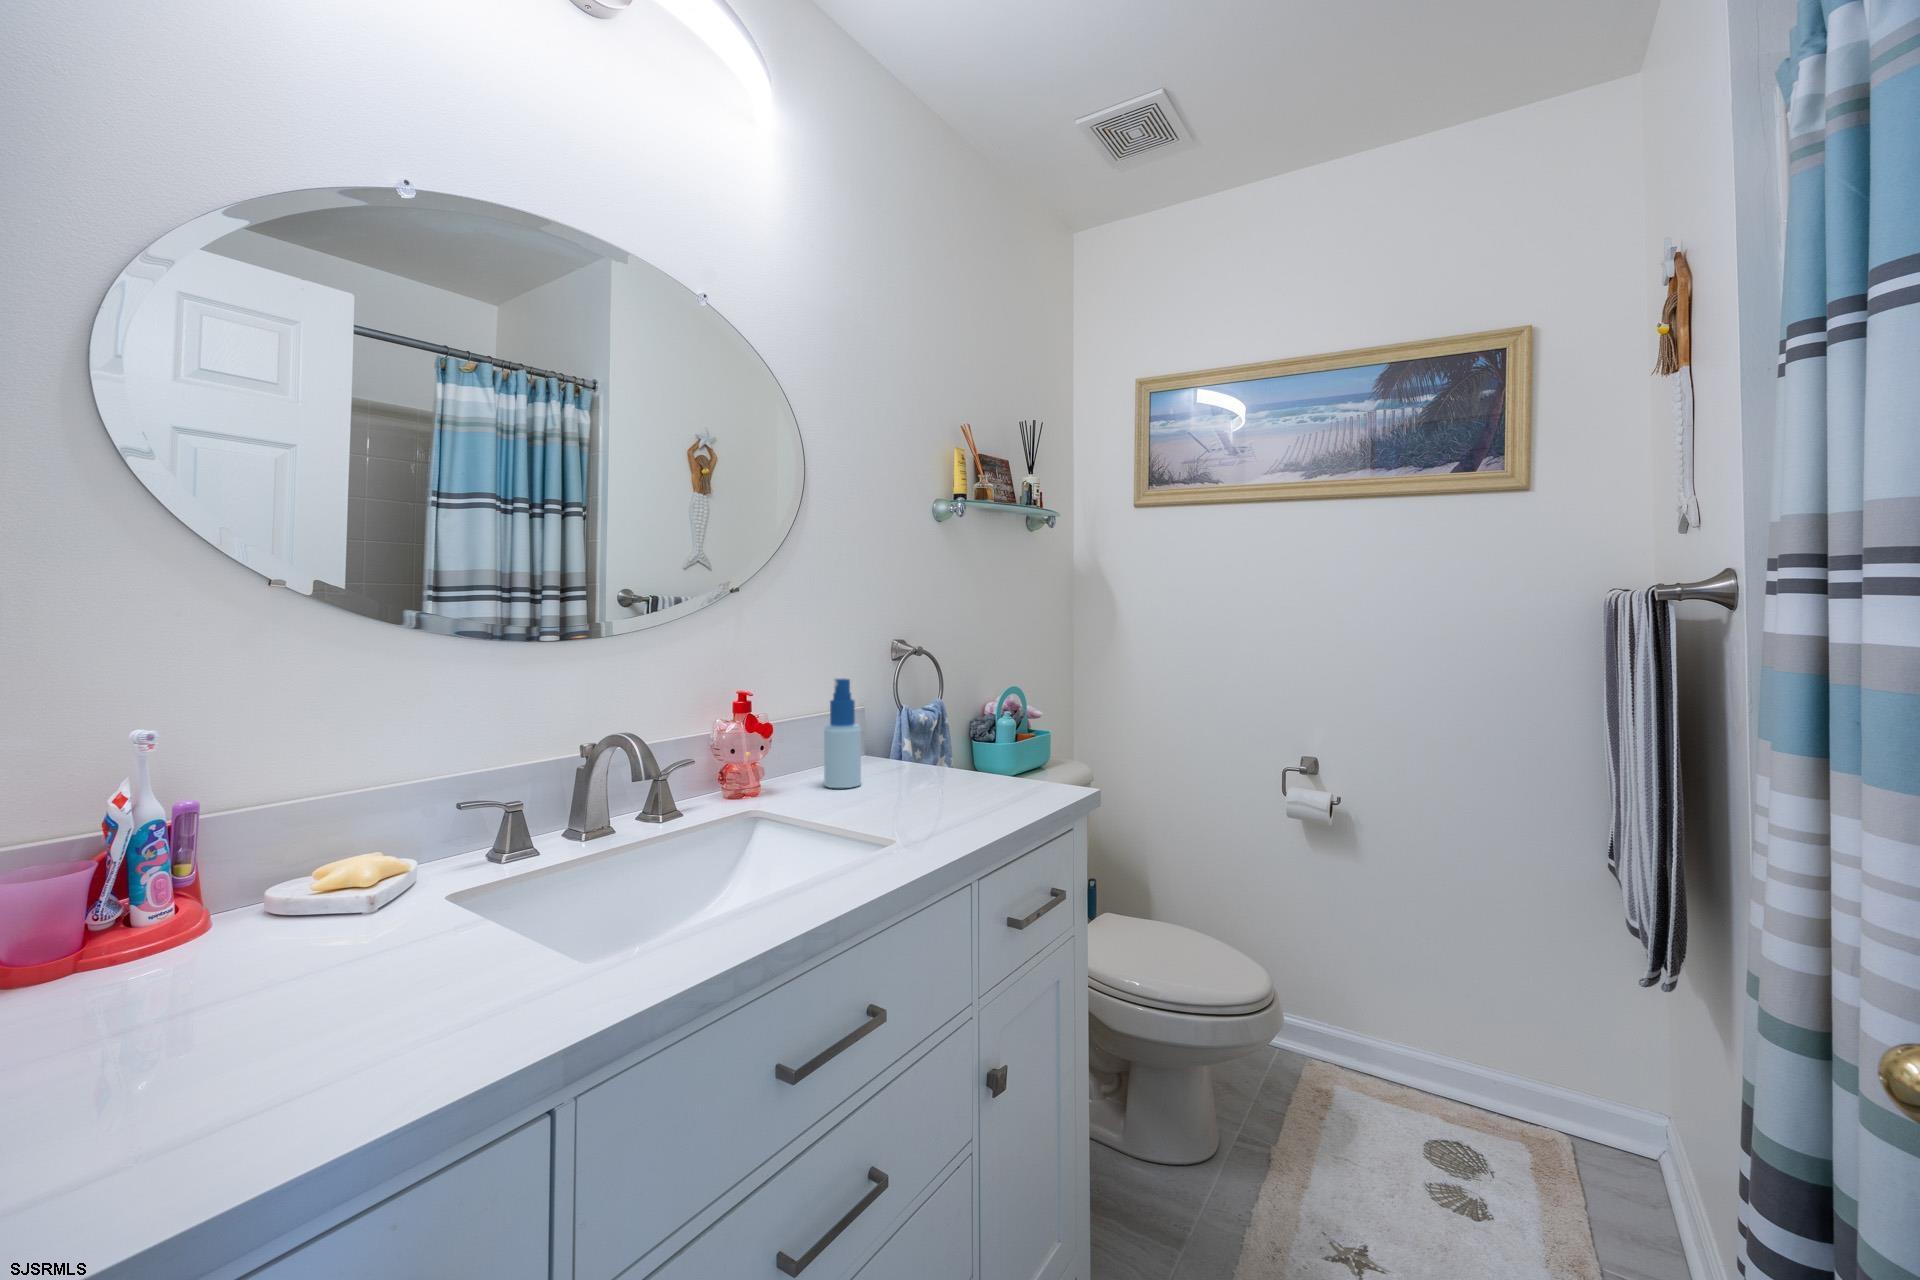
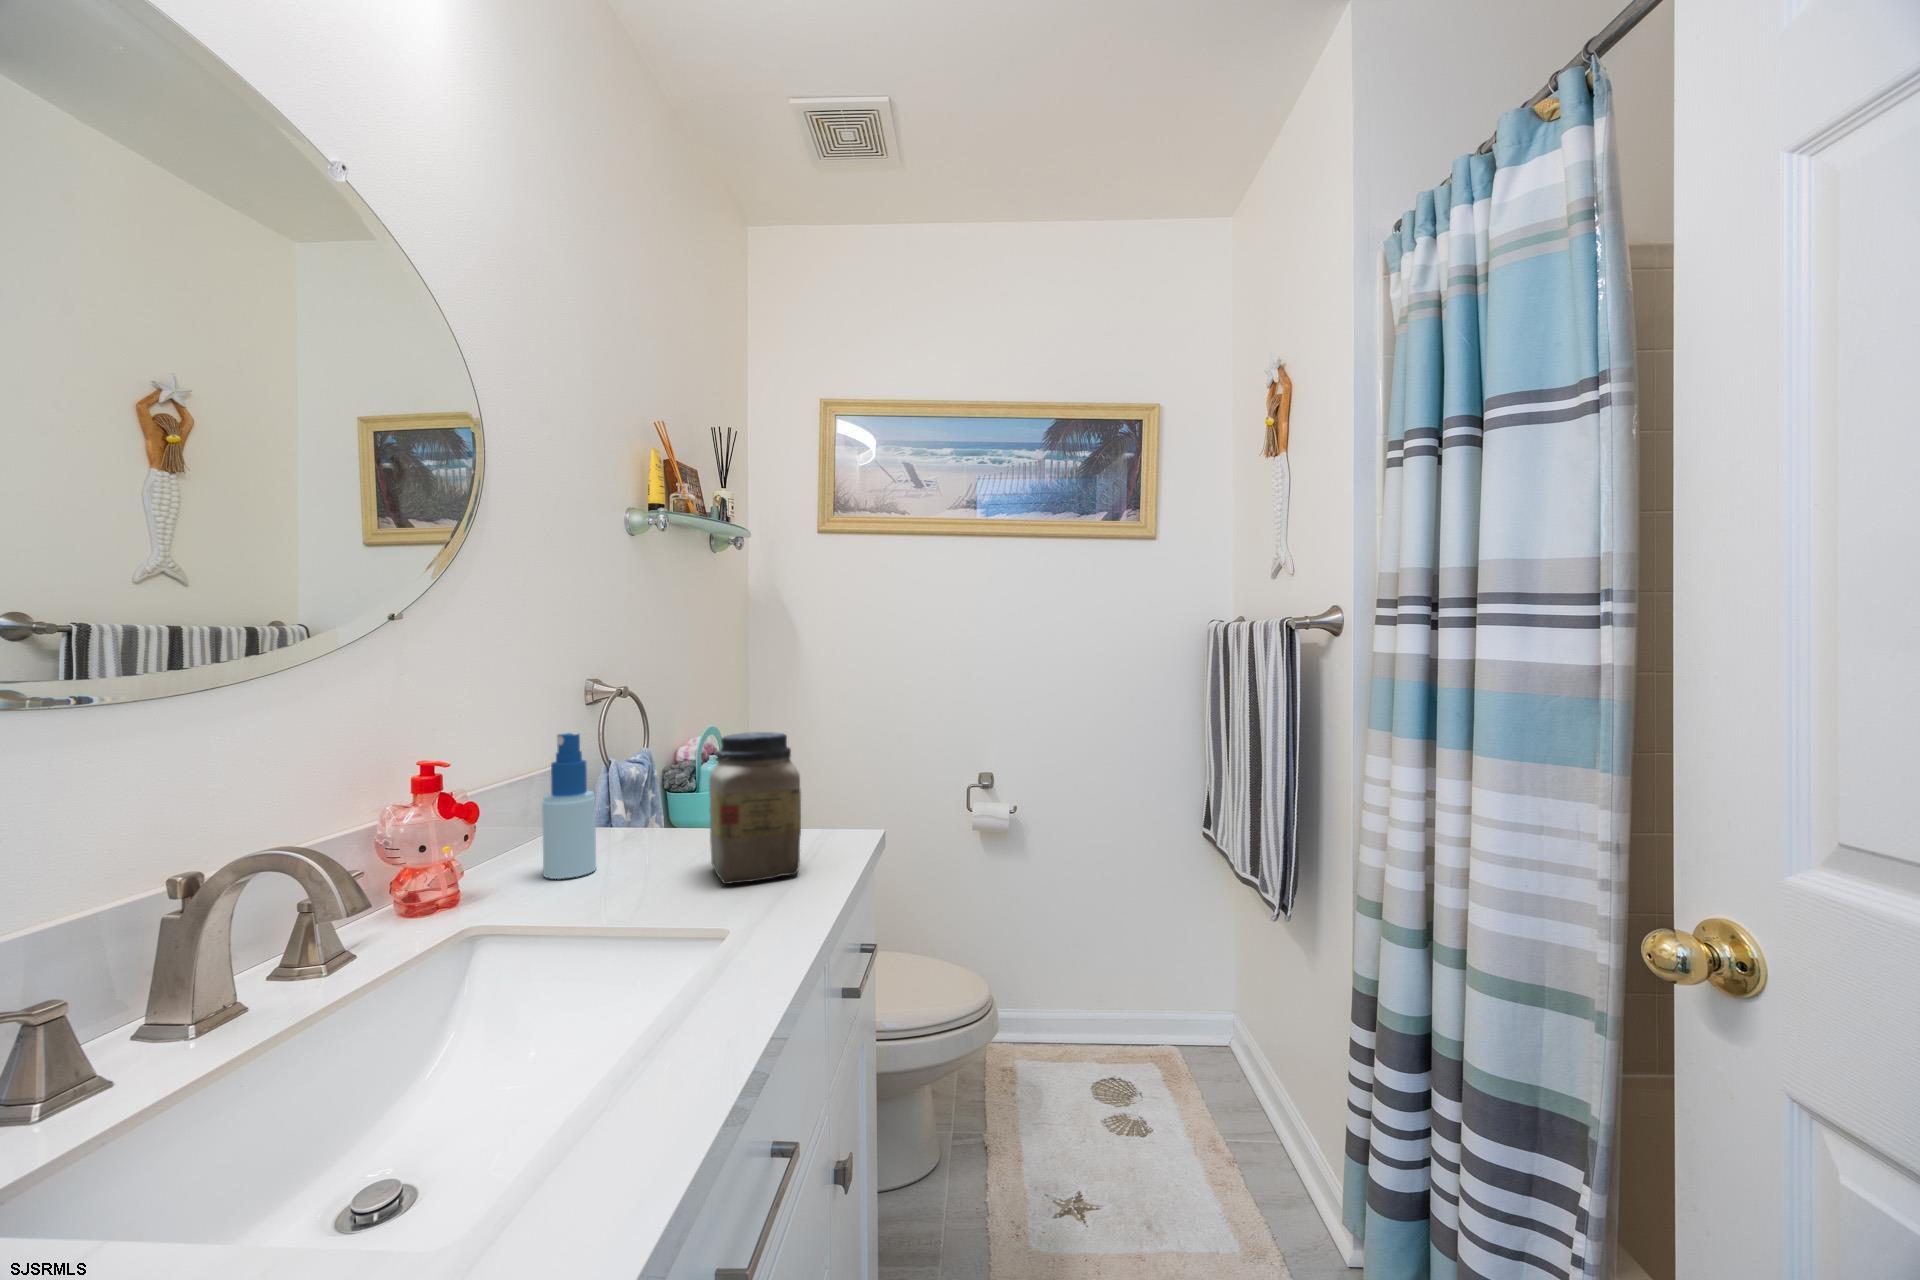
jar: none [928,685,999,808] -> present [709,732,801,885]

